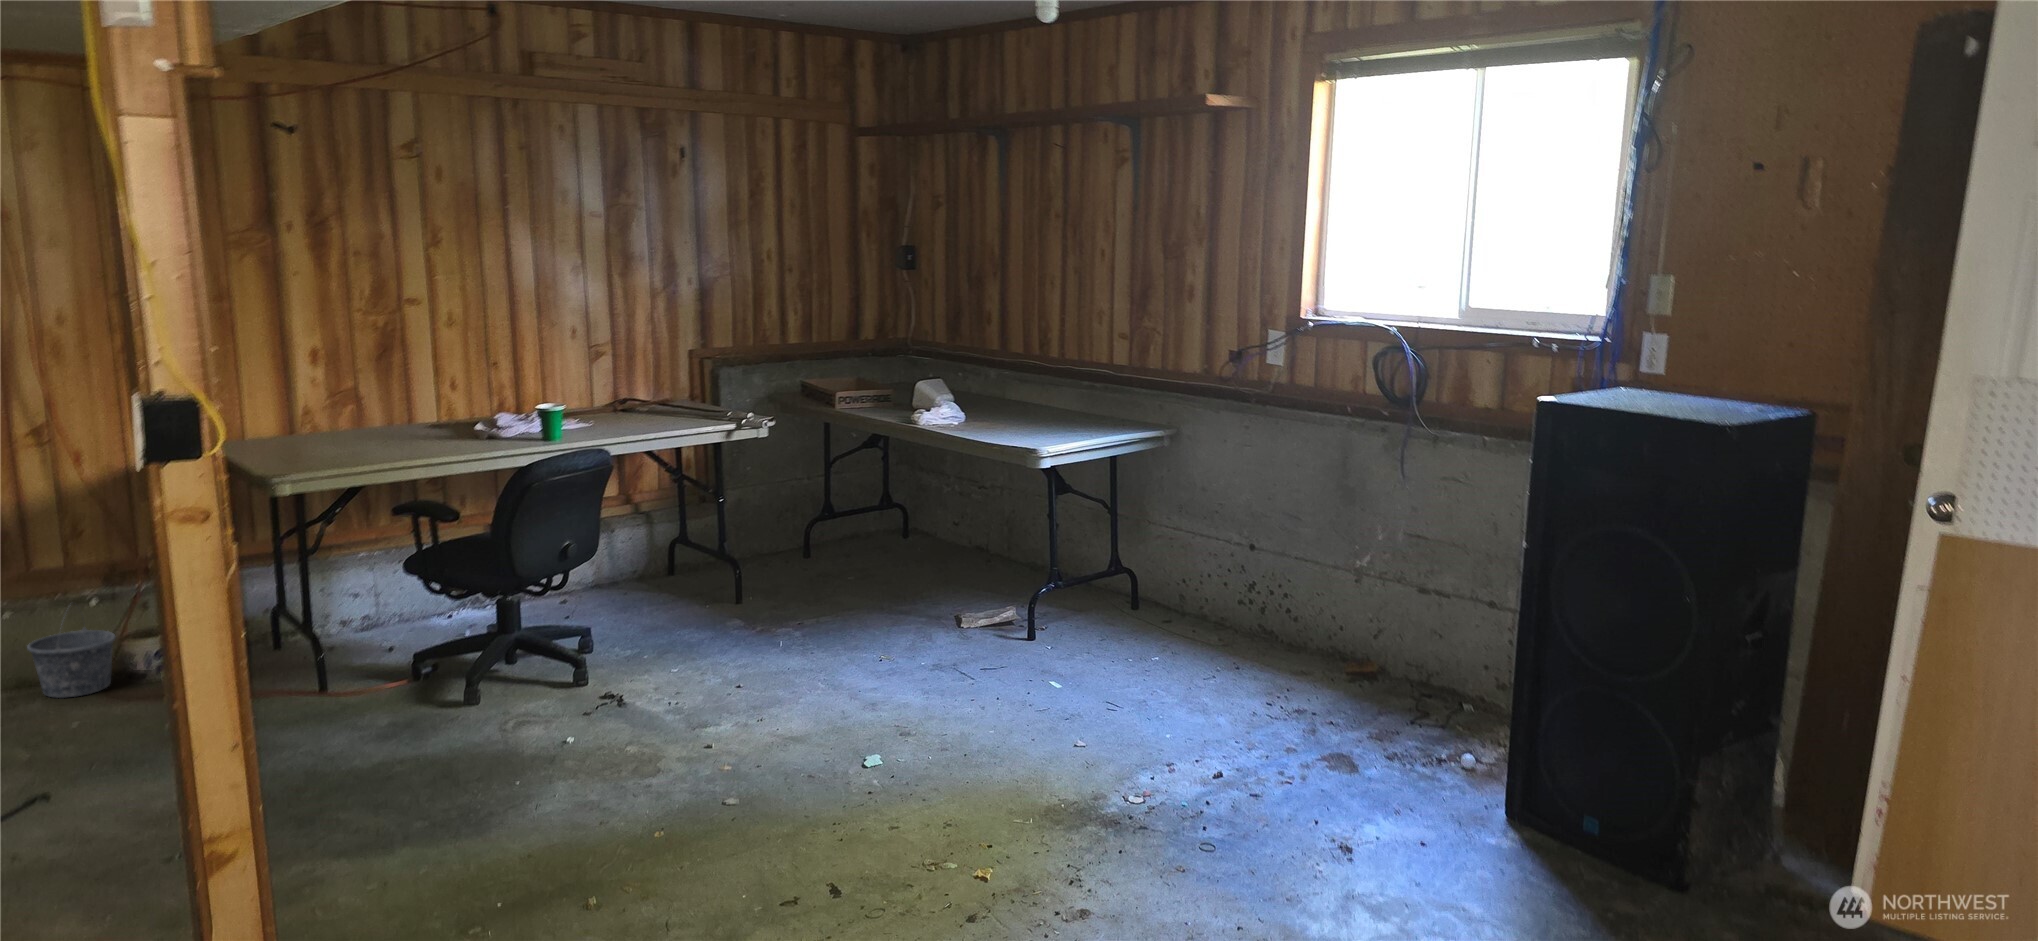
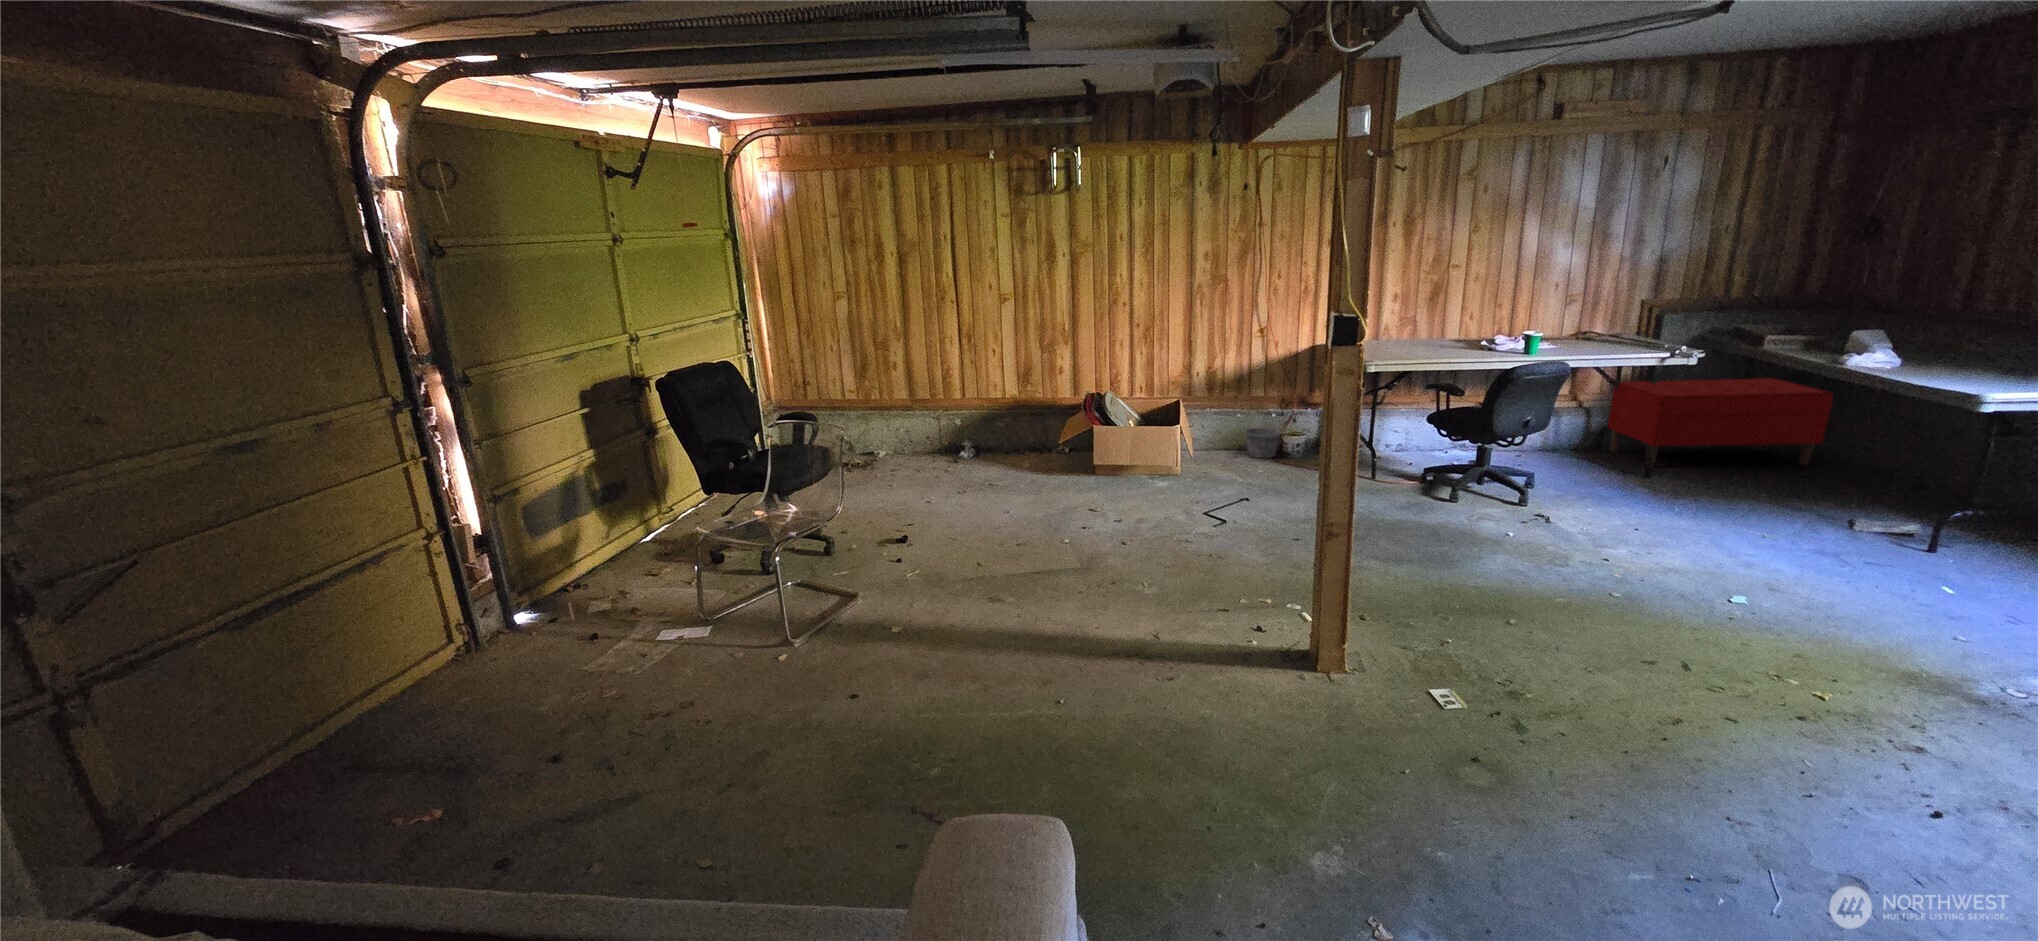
bench: none [675,448,910,589] -> present [1608,378,1833,467]

